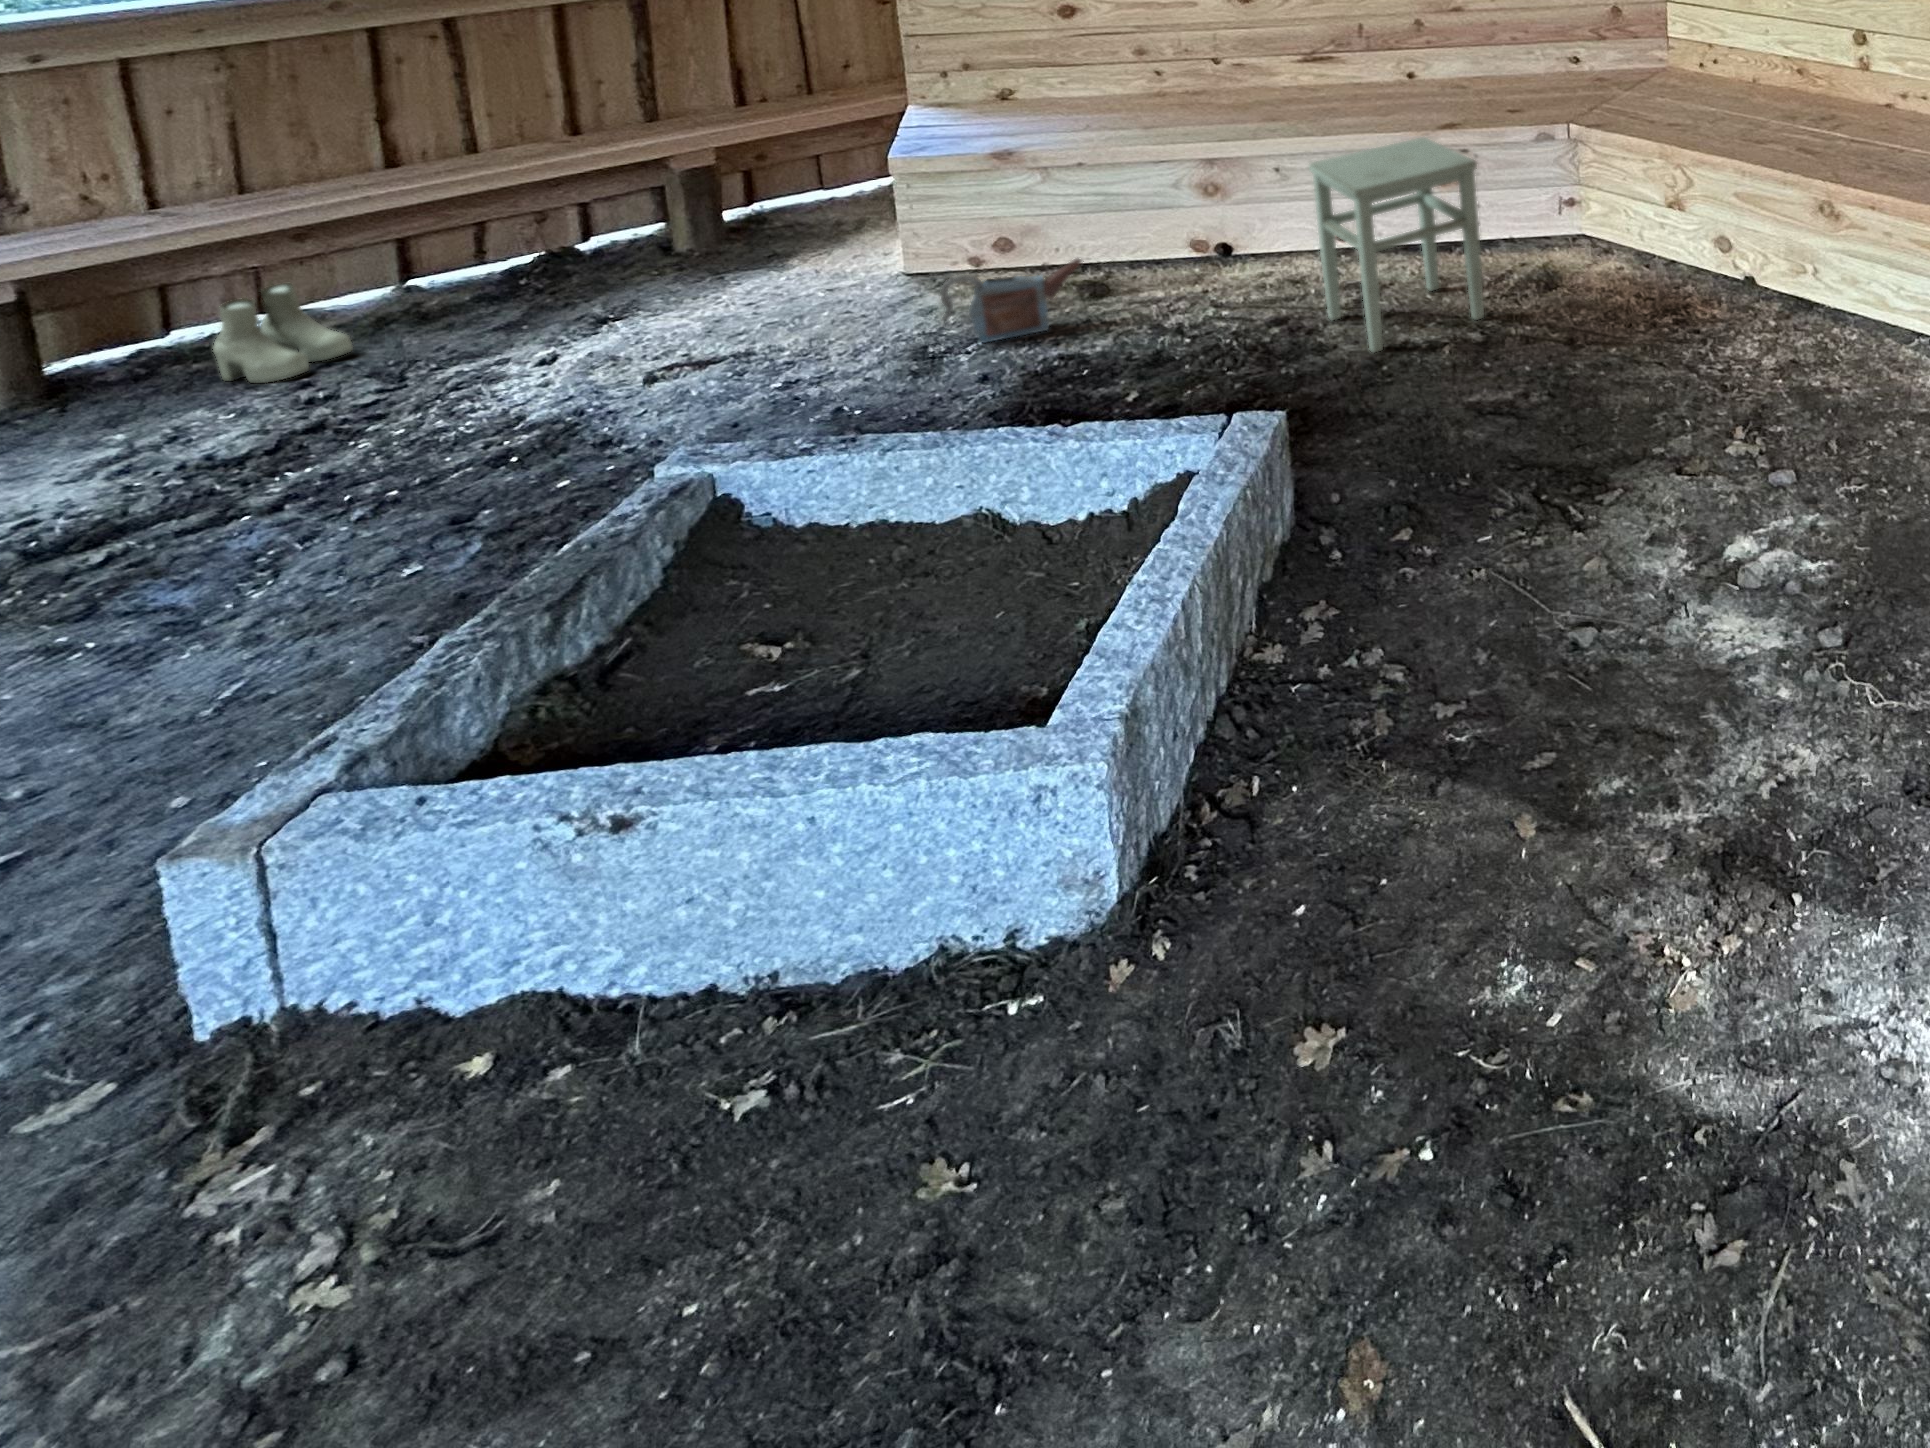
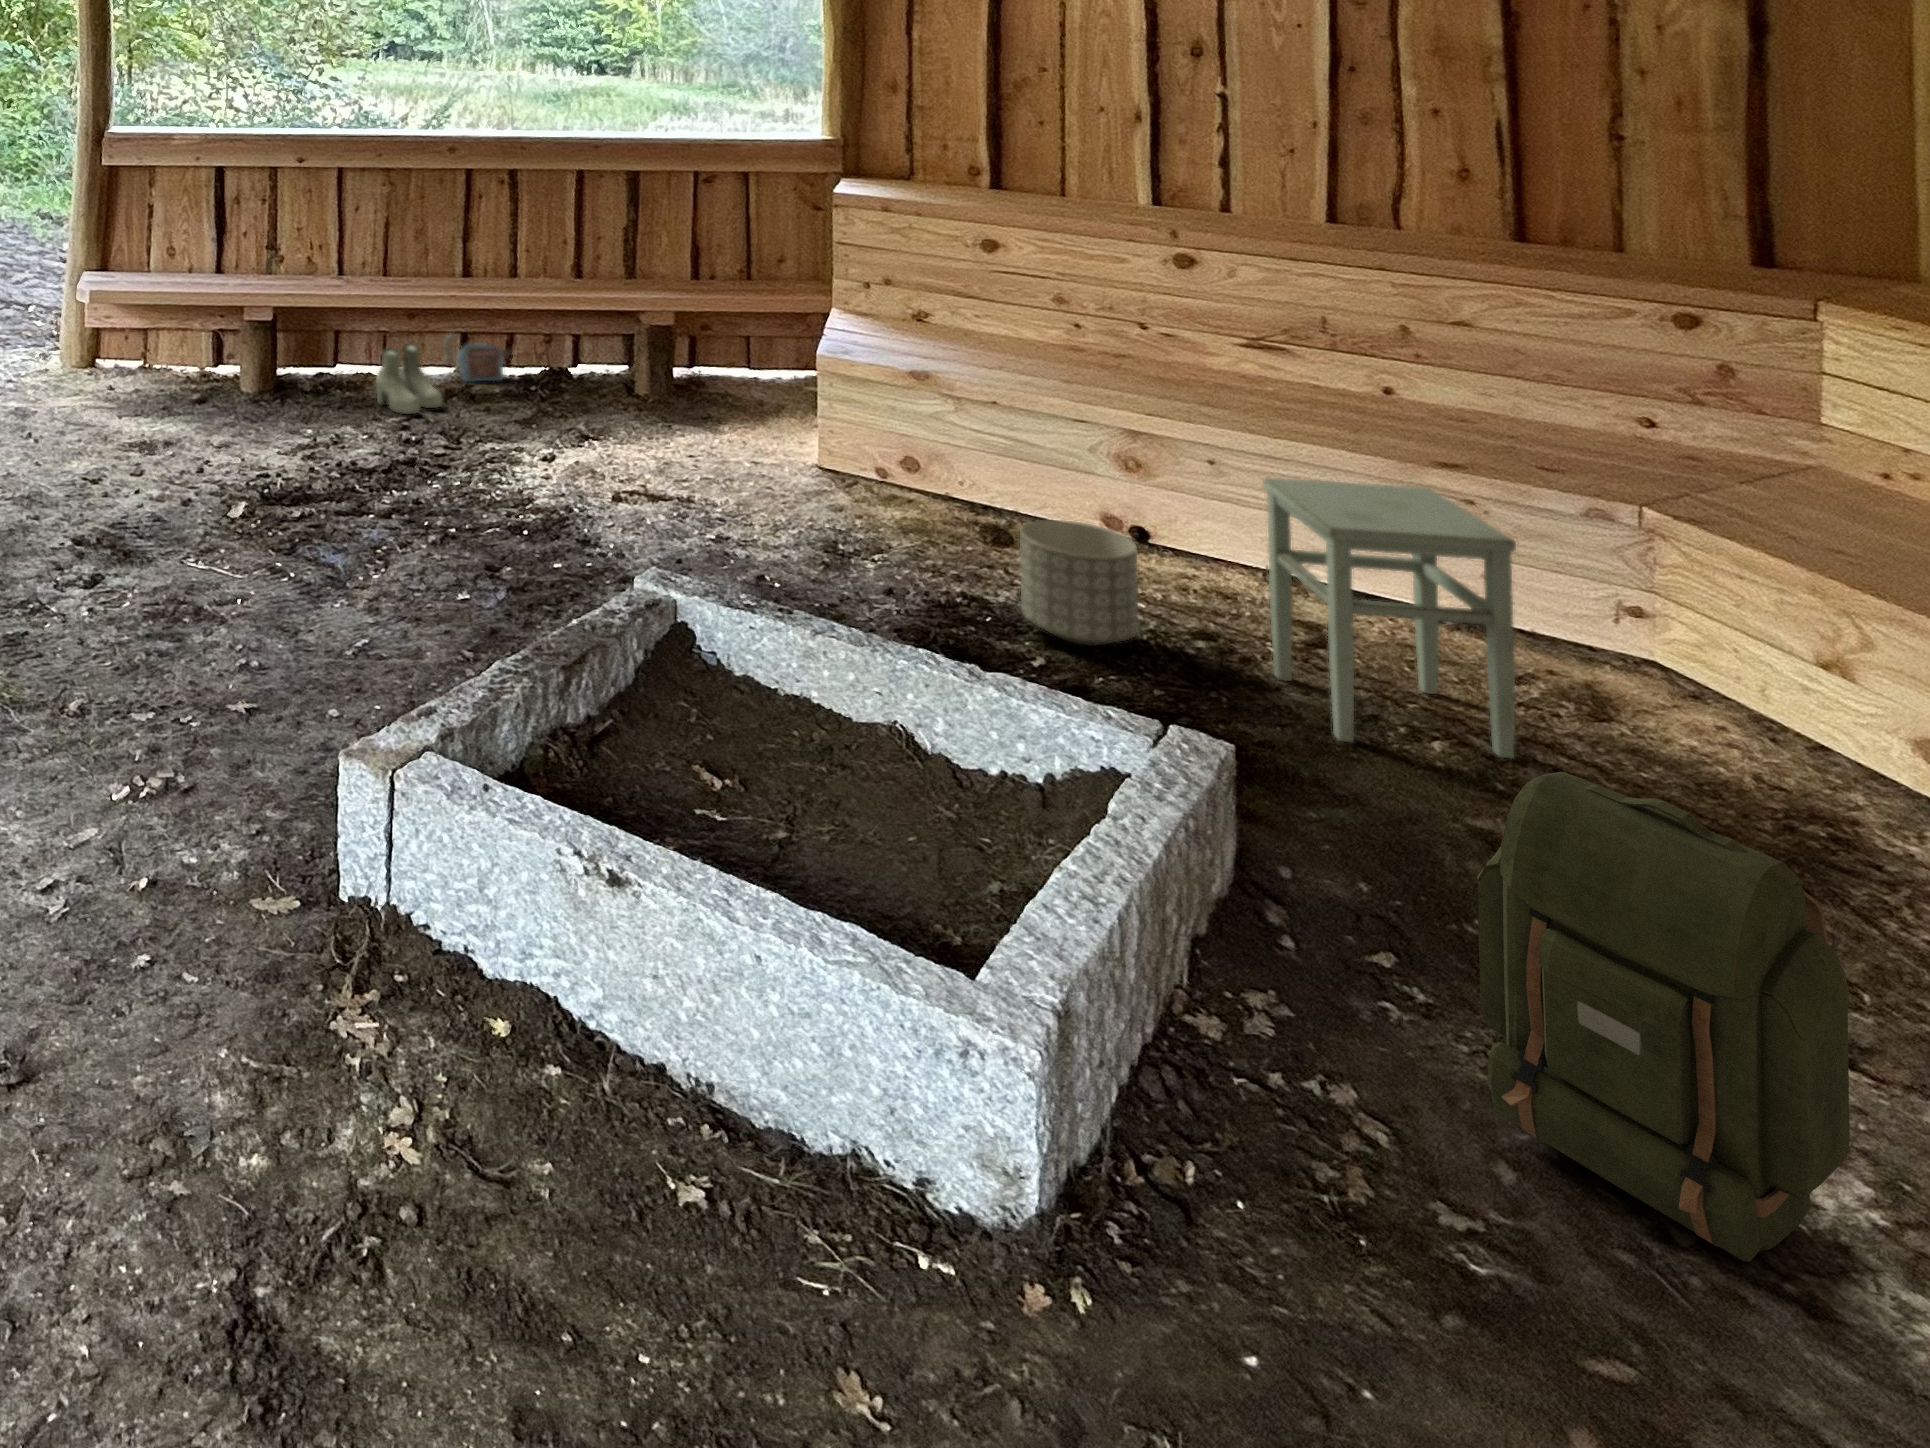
planter: none [1111,244,1223,354] -> present [1020,520,1139,646]
watering can: present [941,258,1084,343] -> present [444,334,511,382]
backpack: none [1446,325,1648,605] -> present [1477,772,1850,1262]

